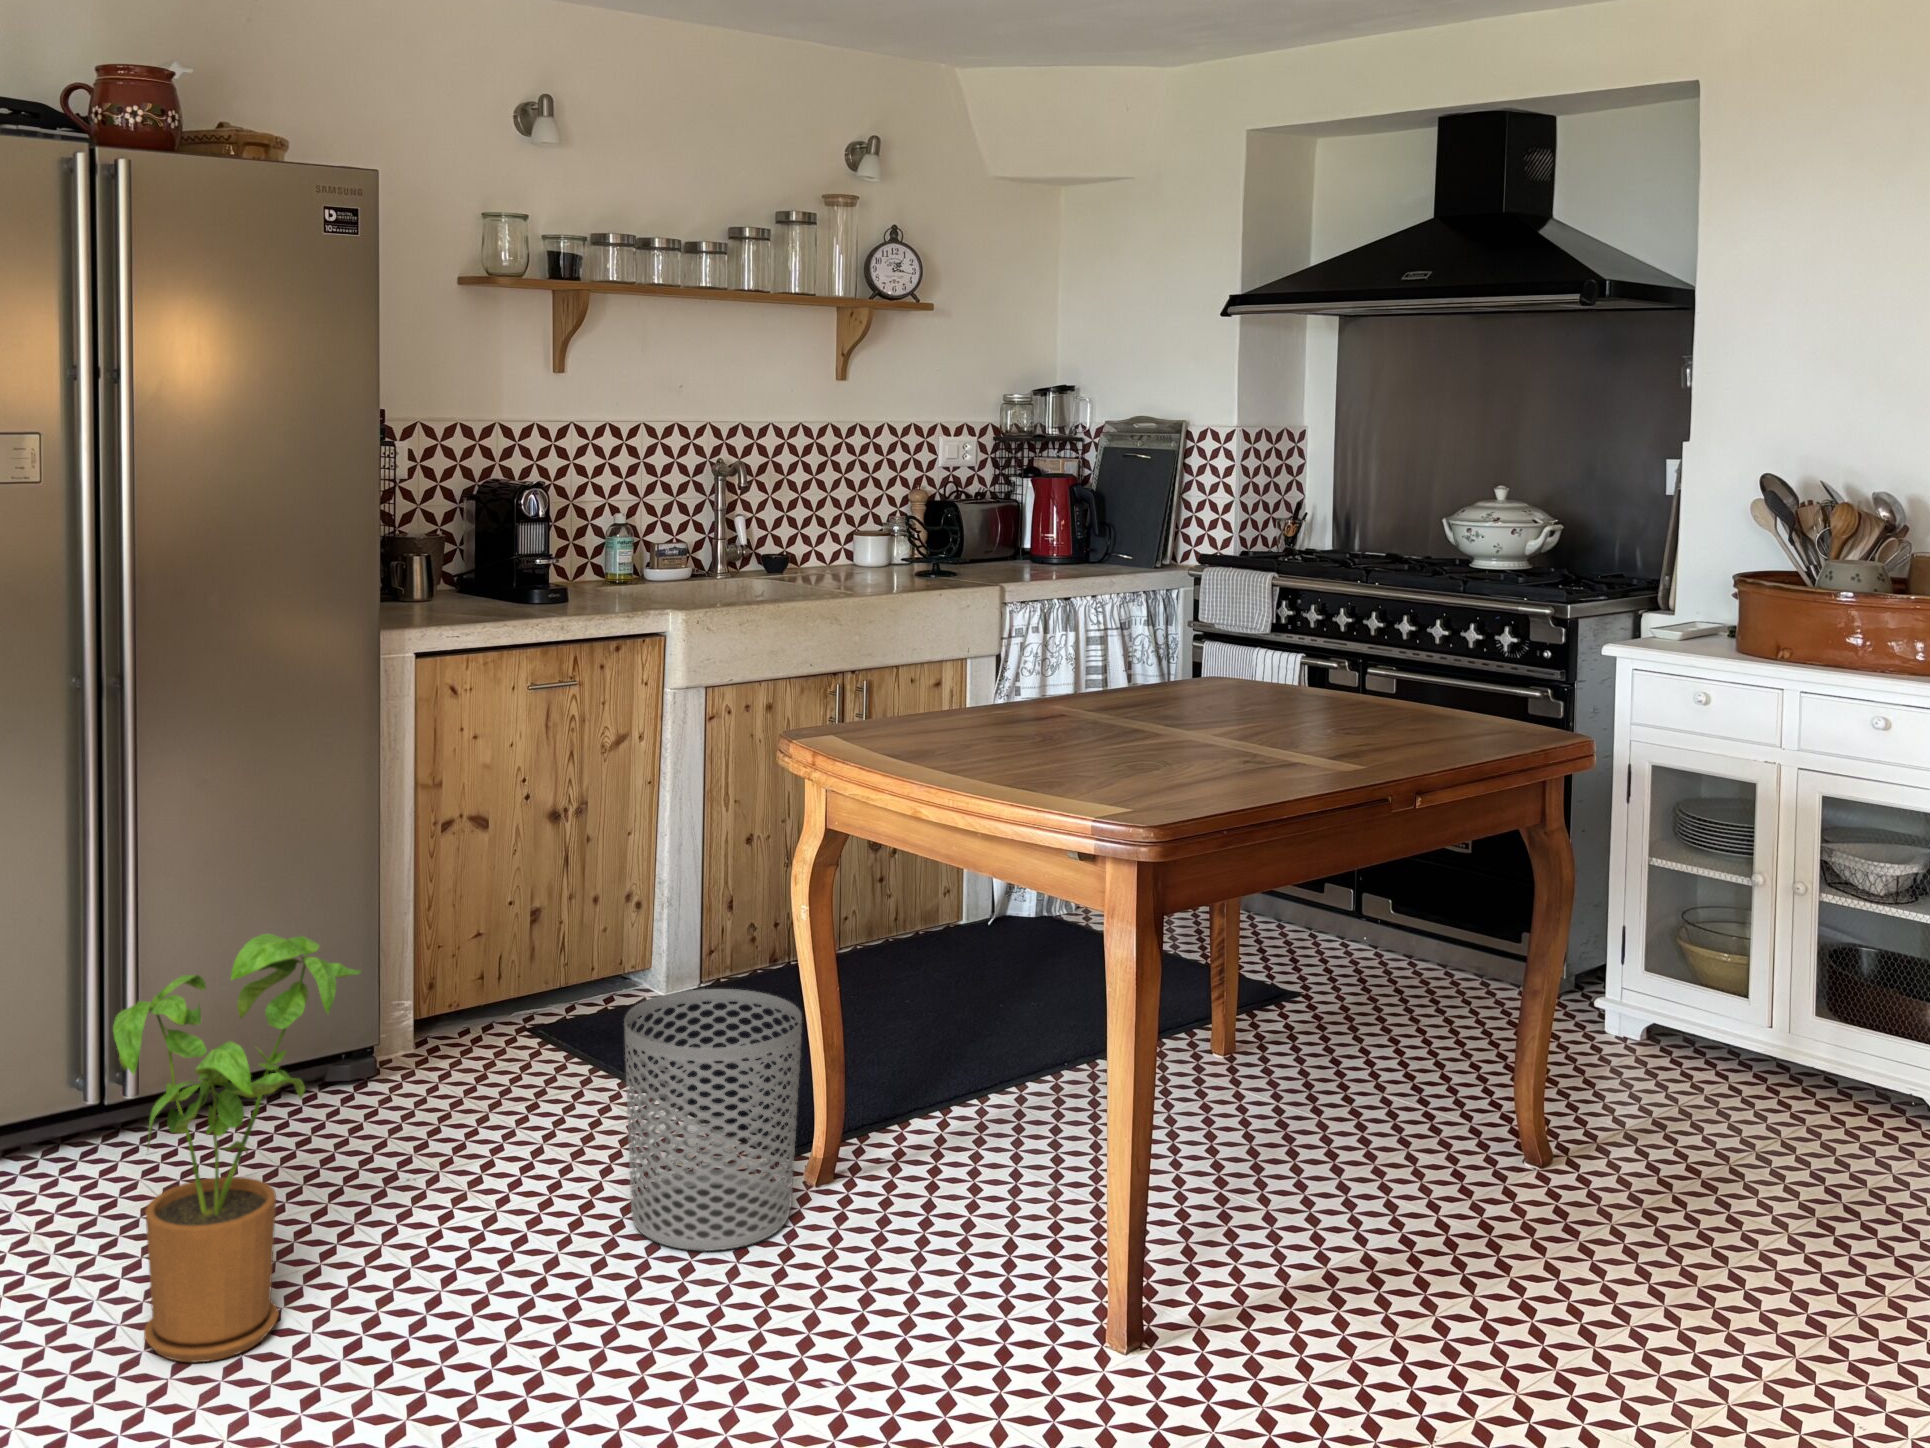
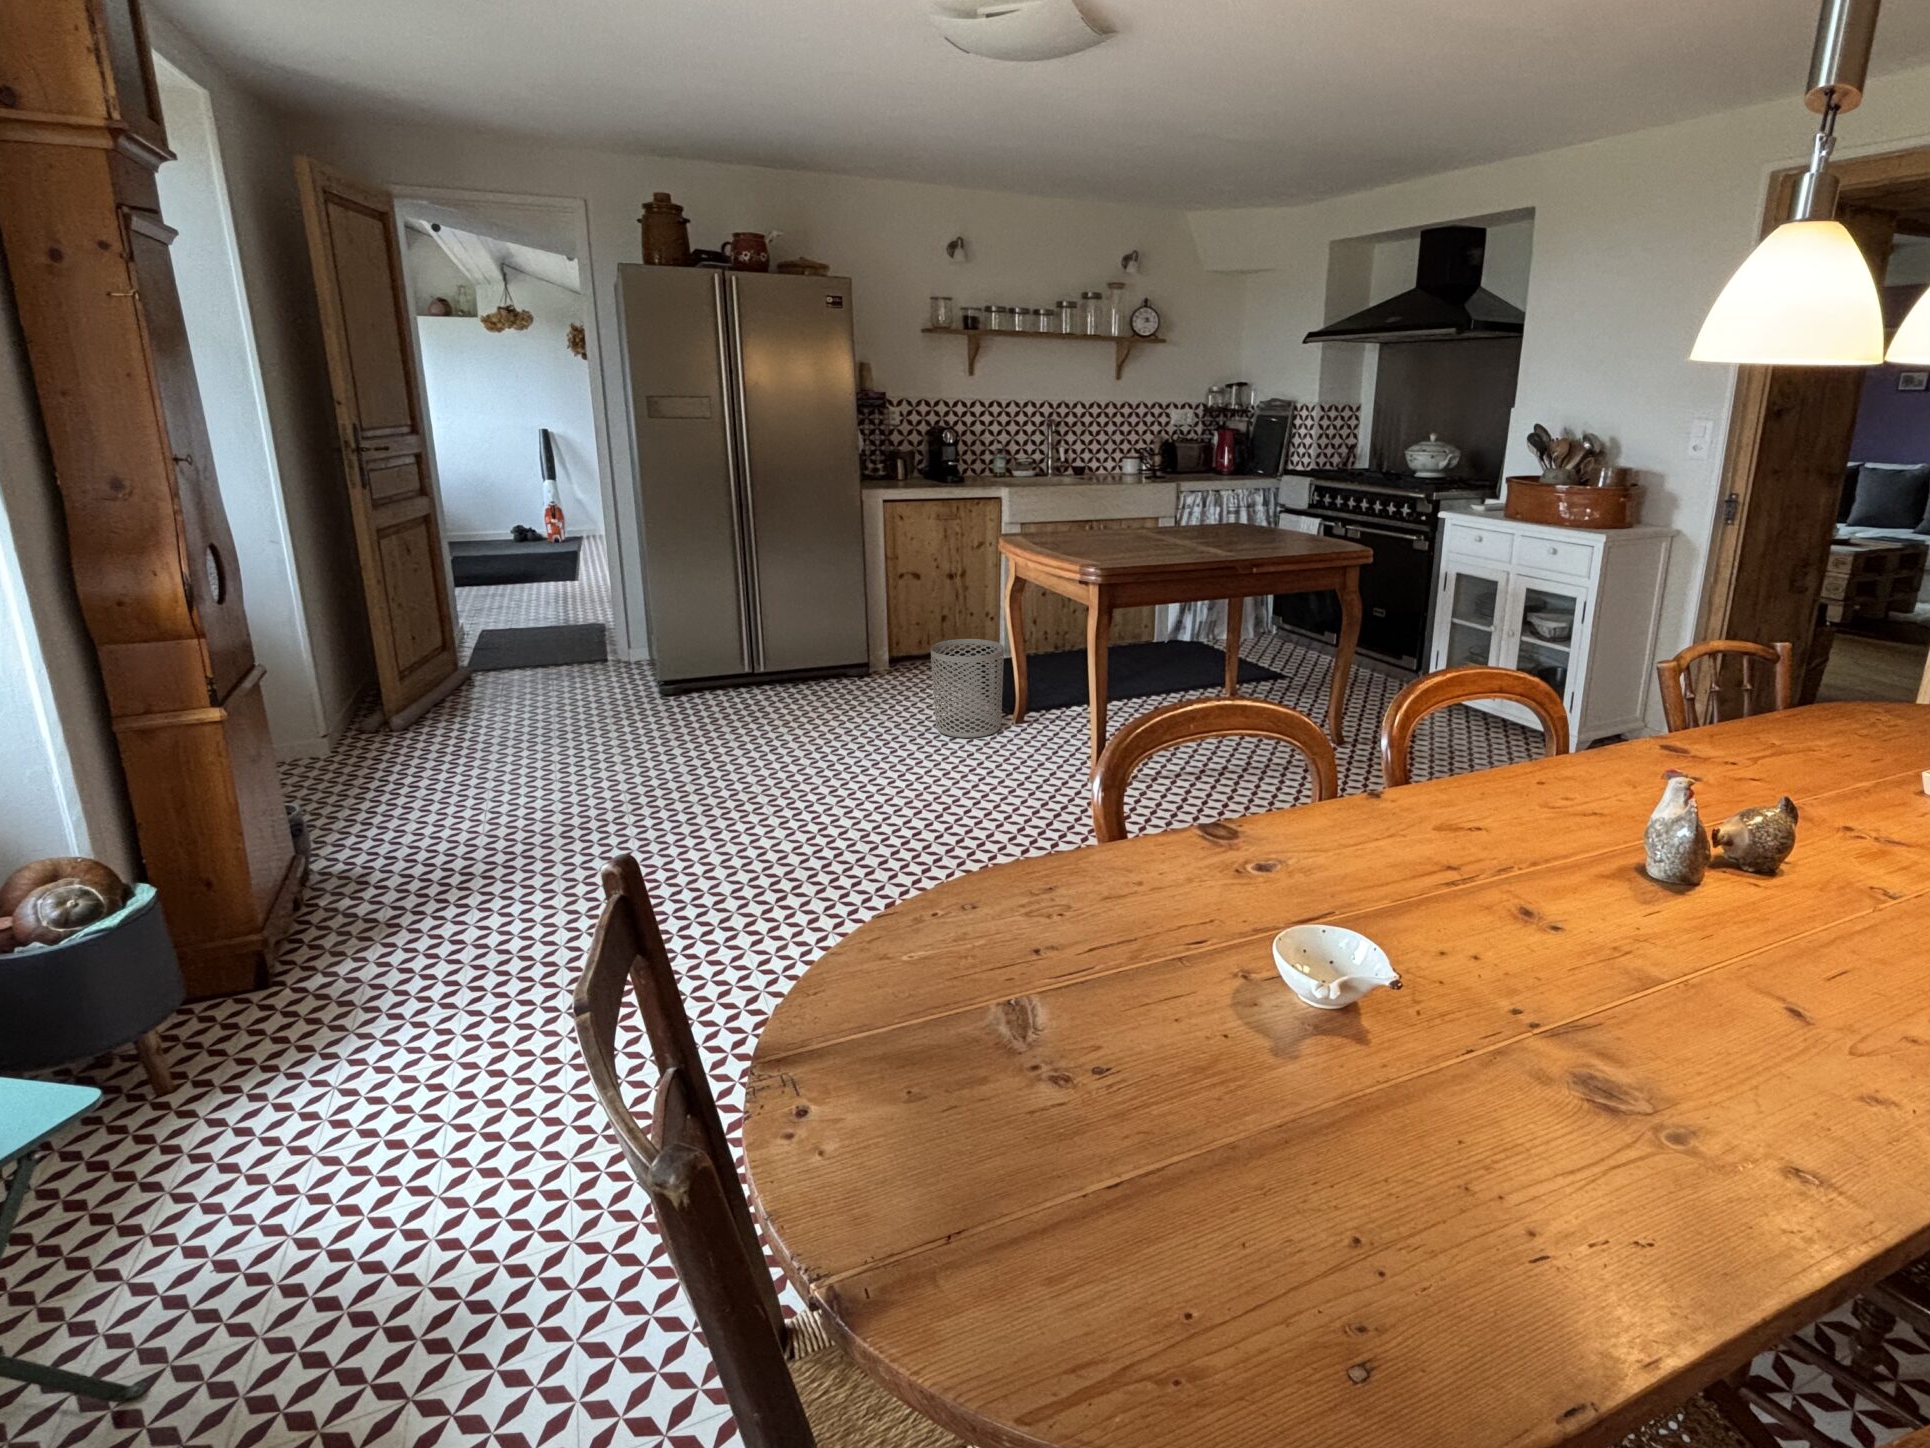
house plant: present [113,934,361,1362] -> none [726,596,819,751]

